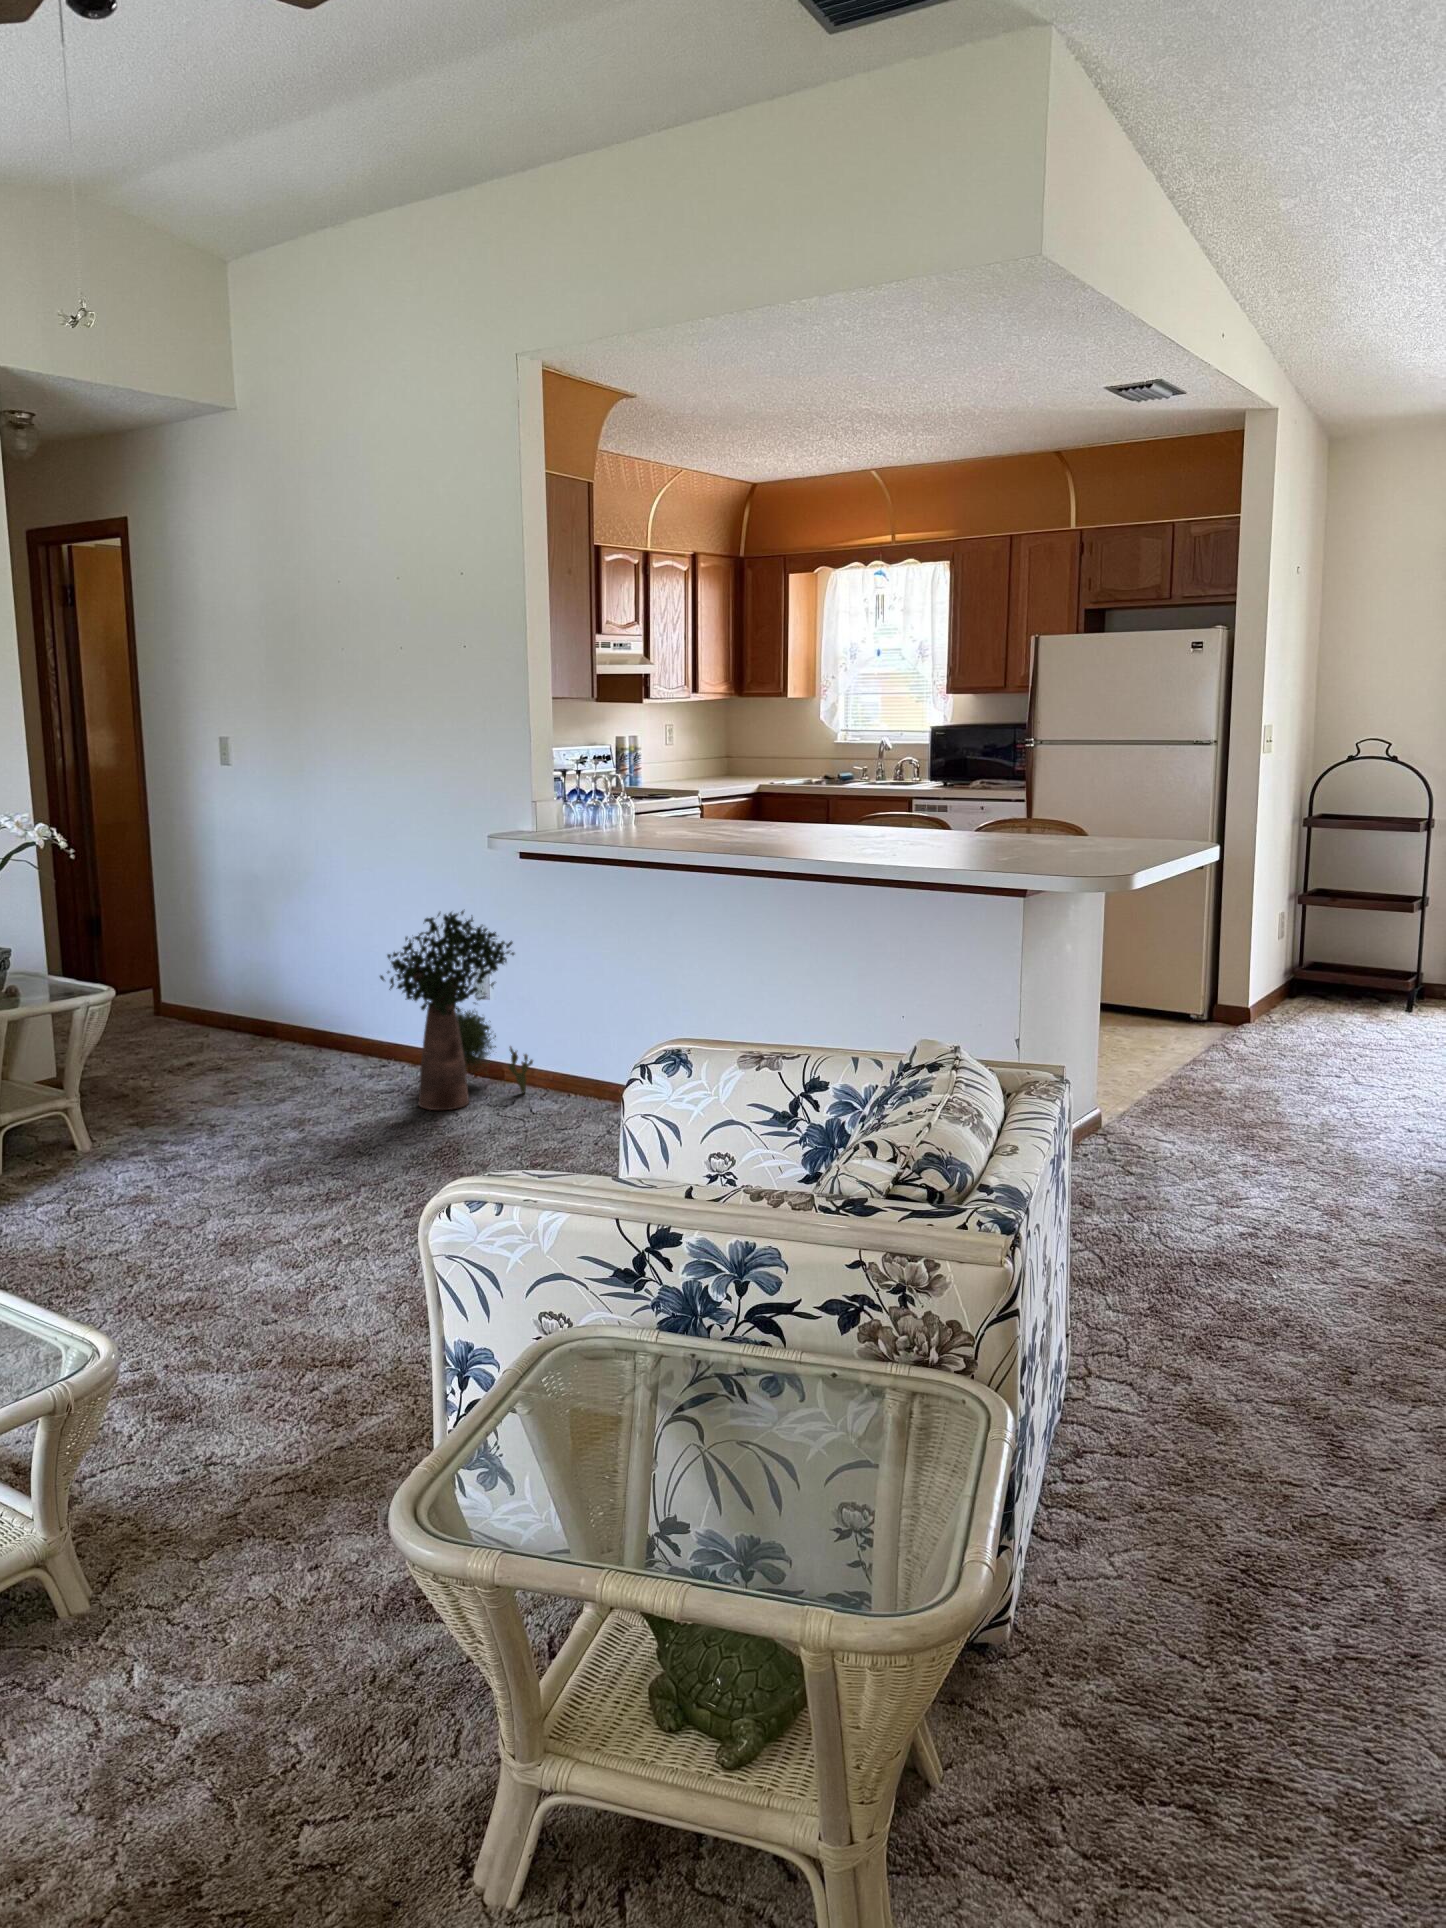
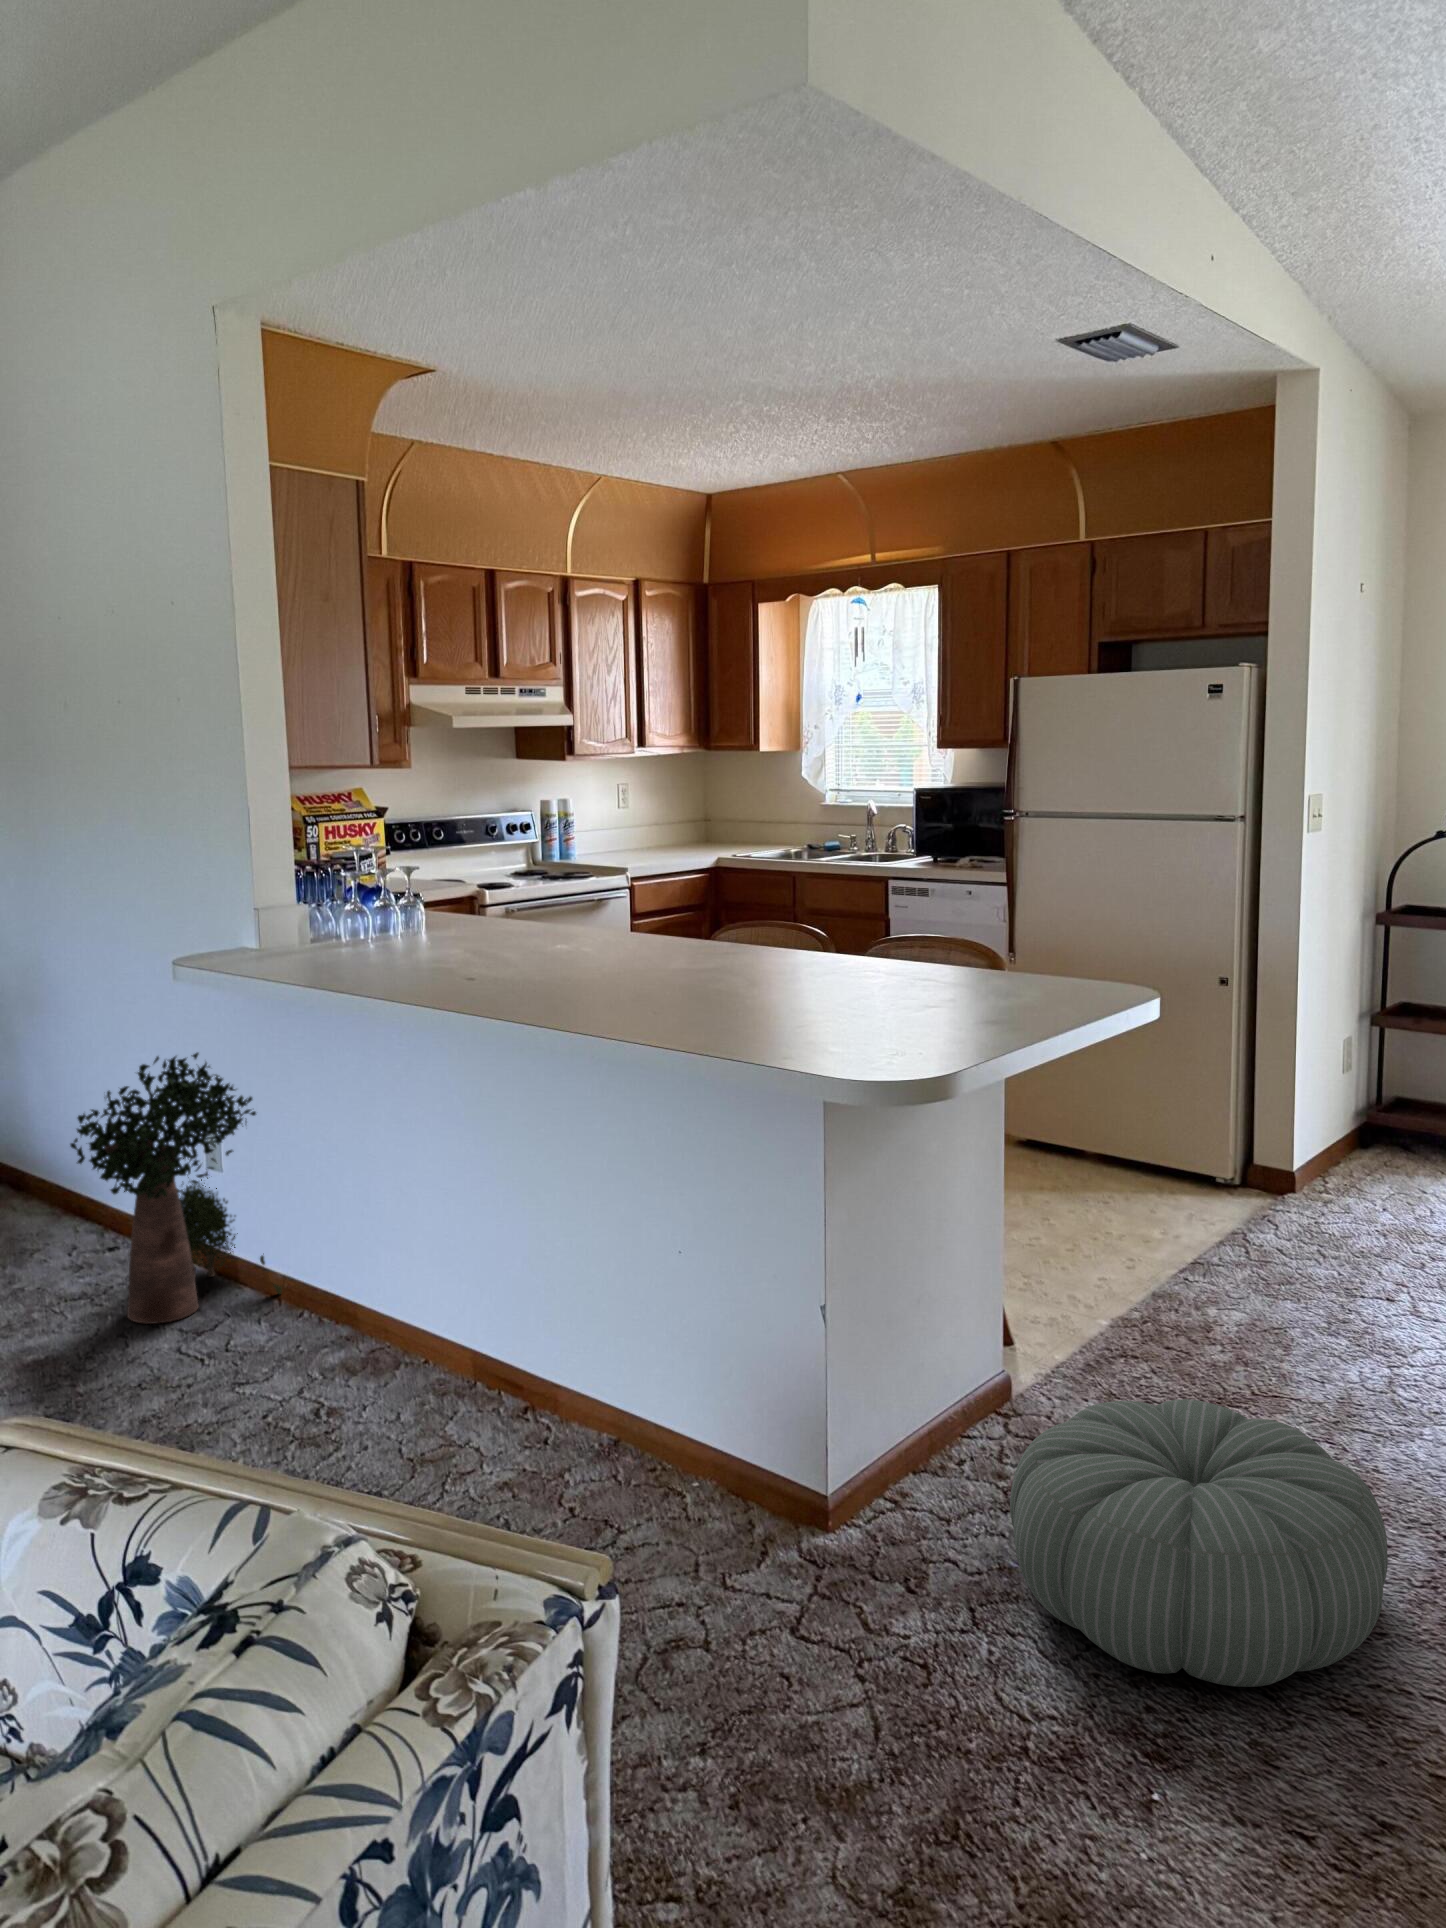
pouf: none [1140,1106,1394,1255] -> present [1010,1399,1388,1687]

